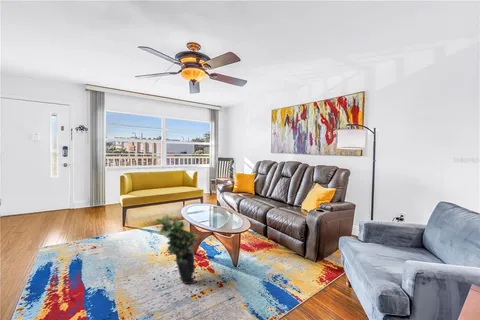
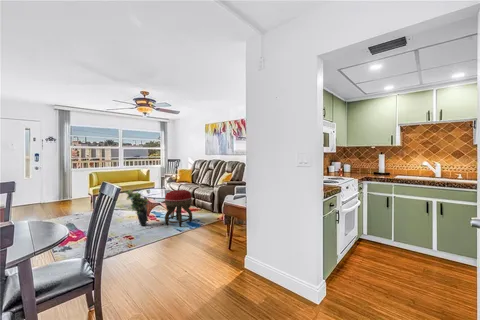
footstool: none [225,219,275,298] -> present [165,190,192,227]

